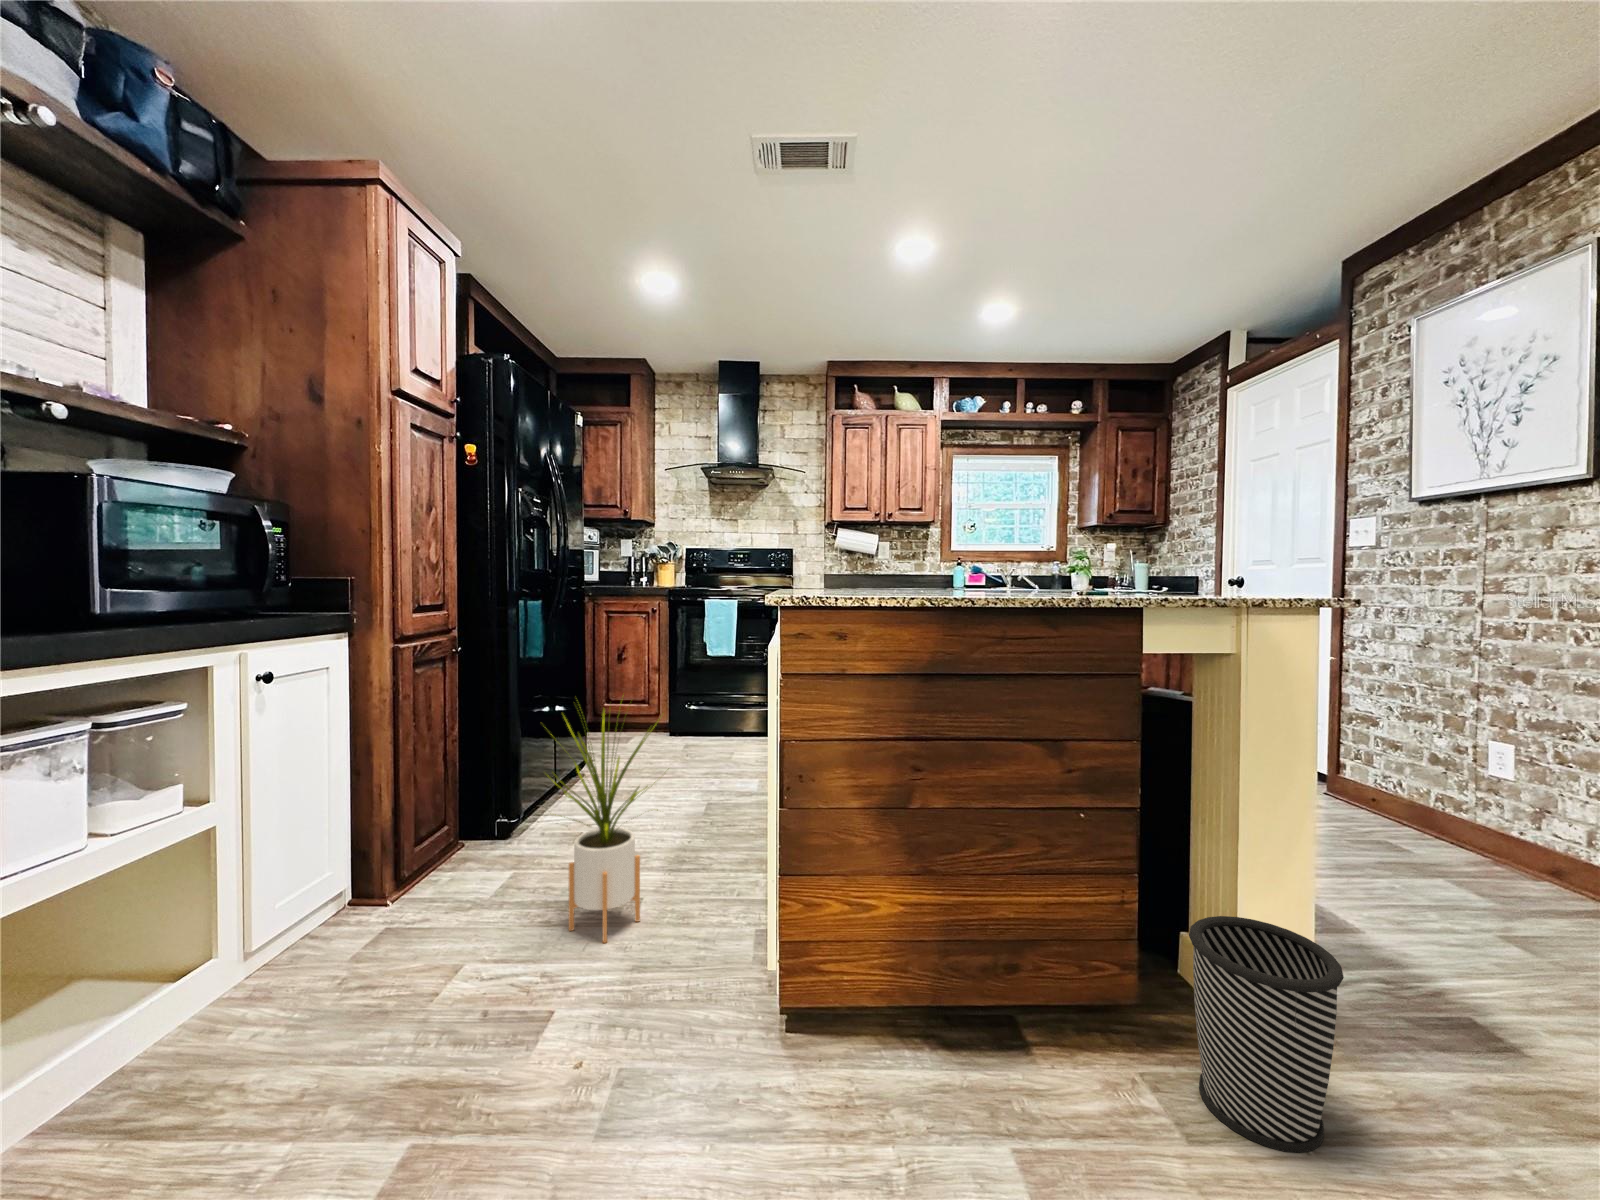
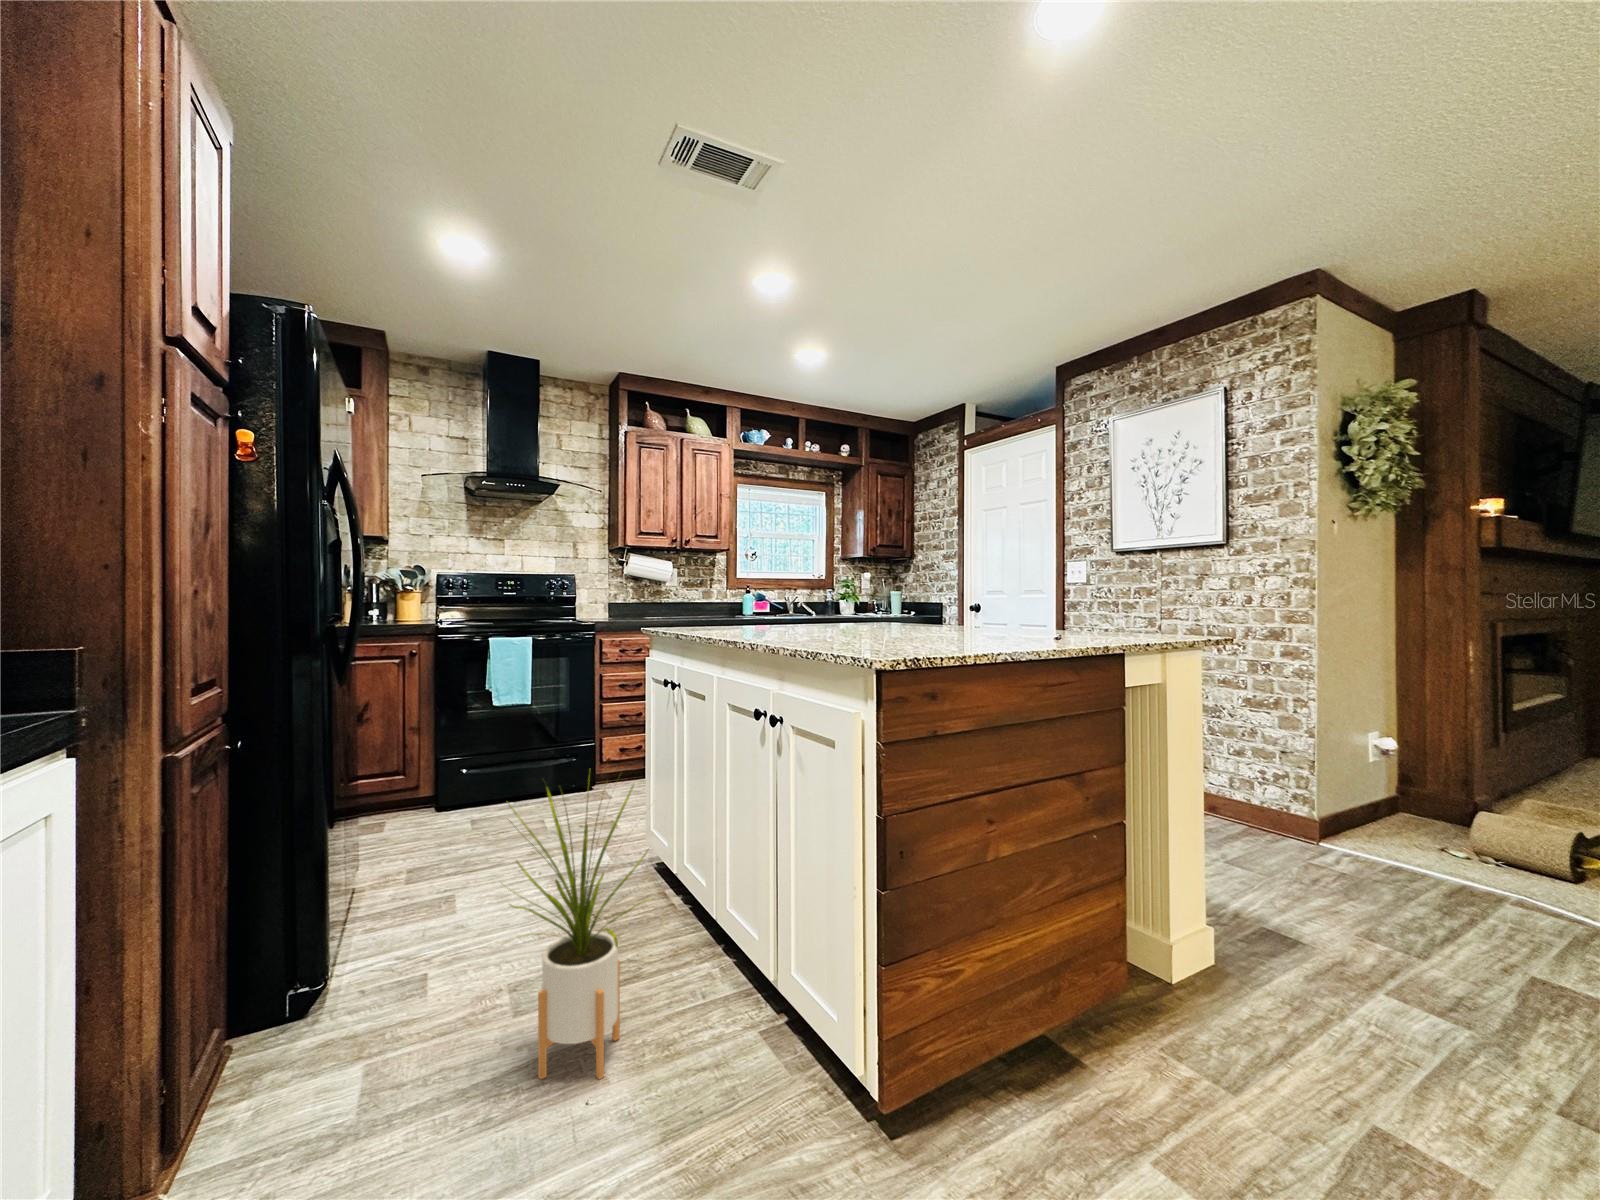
wastebasket: present [1189,916,1344,1153] -> none [1167,882,1278,1050]

